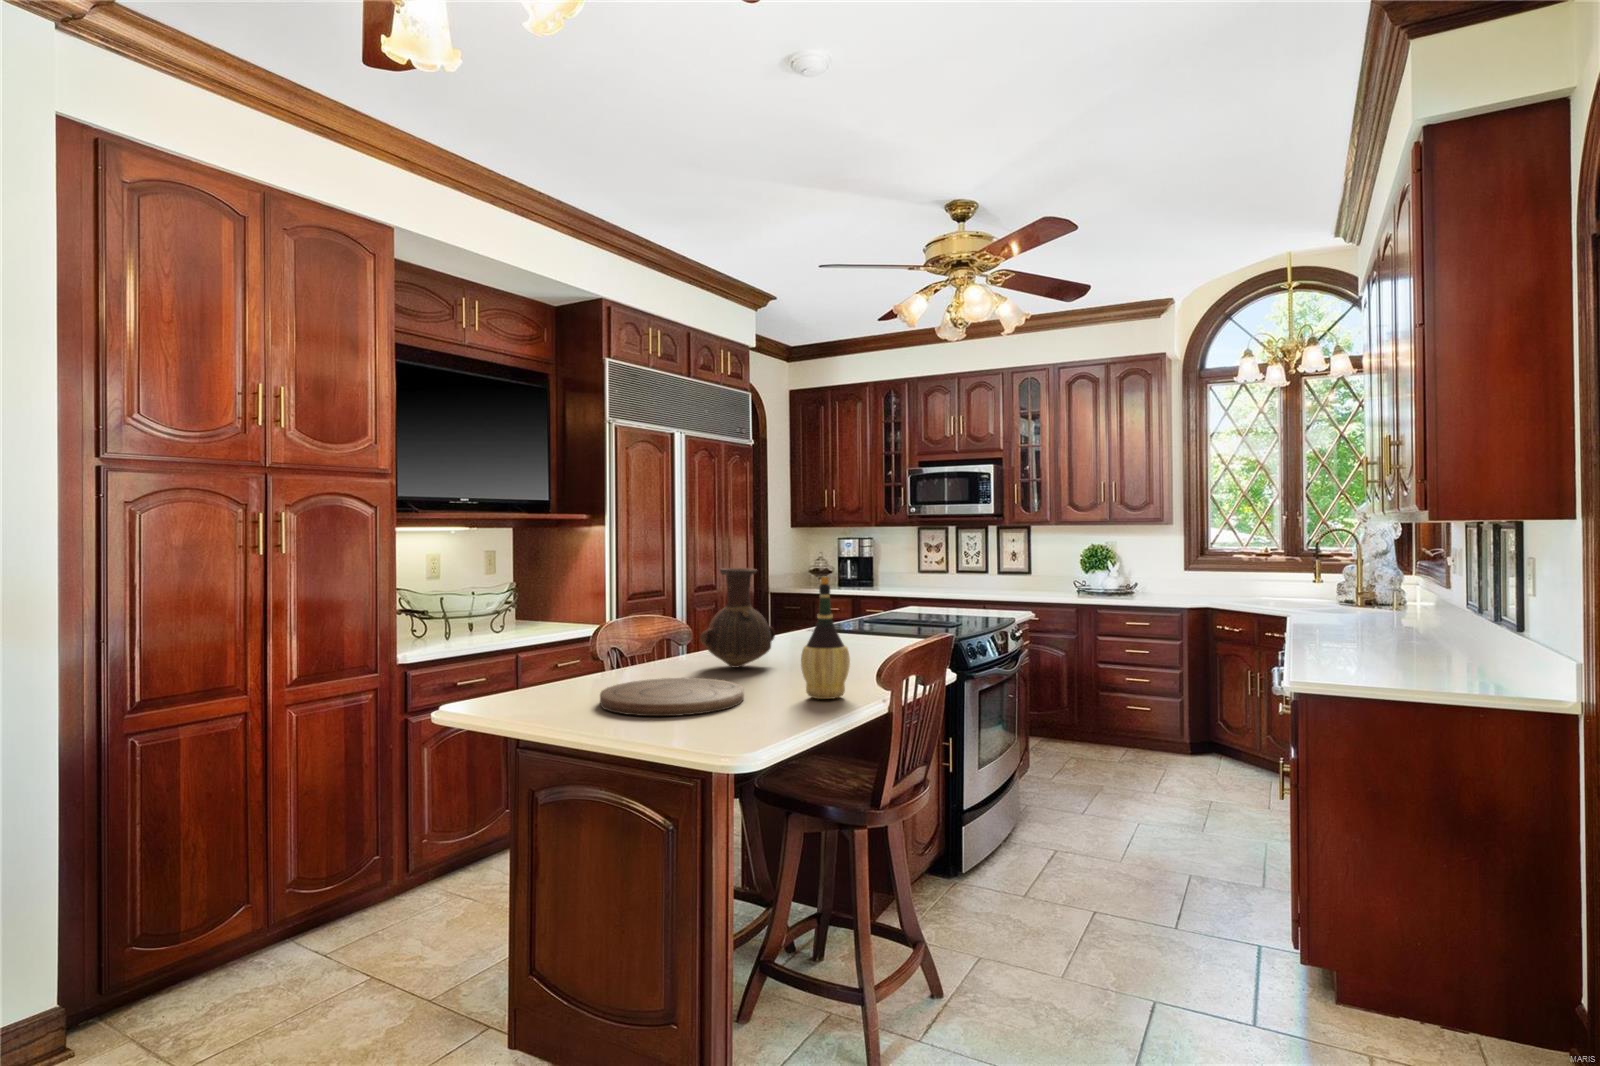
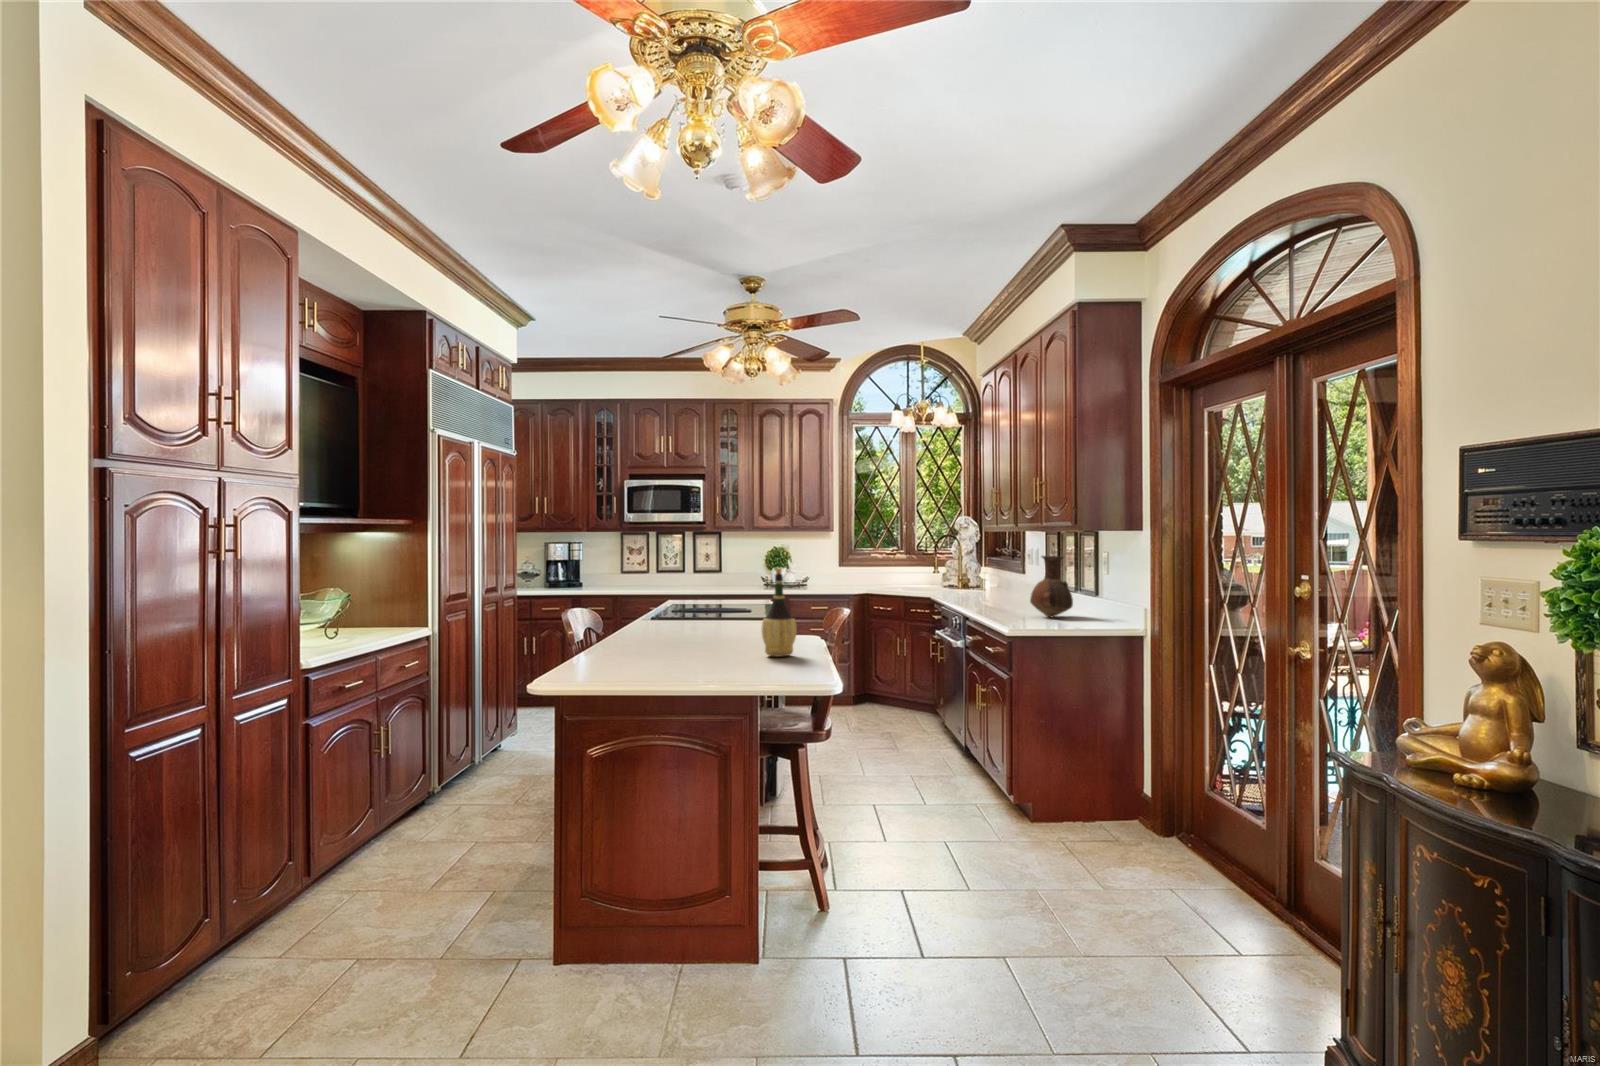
vase: present [700,568,775,668] -> present [1030,556,1073,617]
cutting board: present [600,678,744,716] -> none [620,651,731,676]

